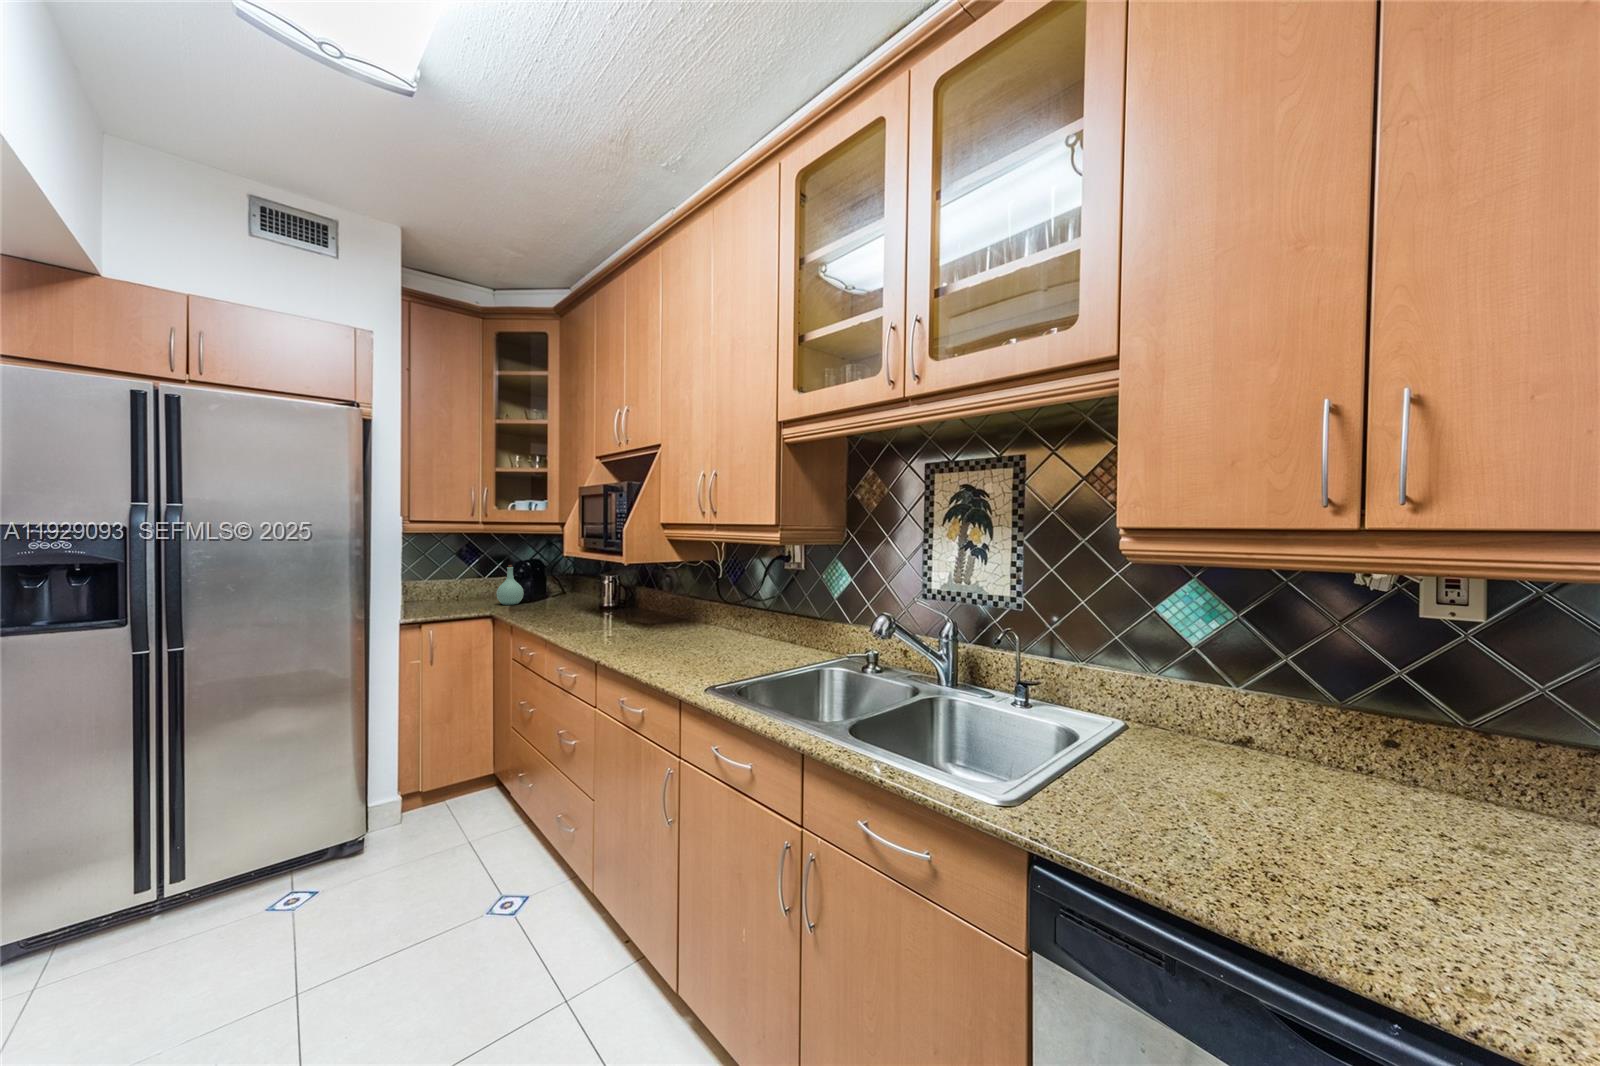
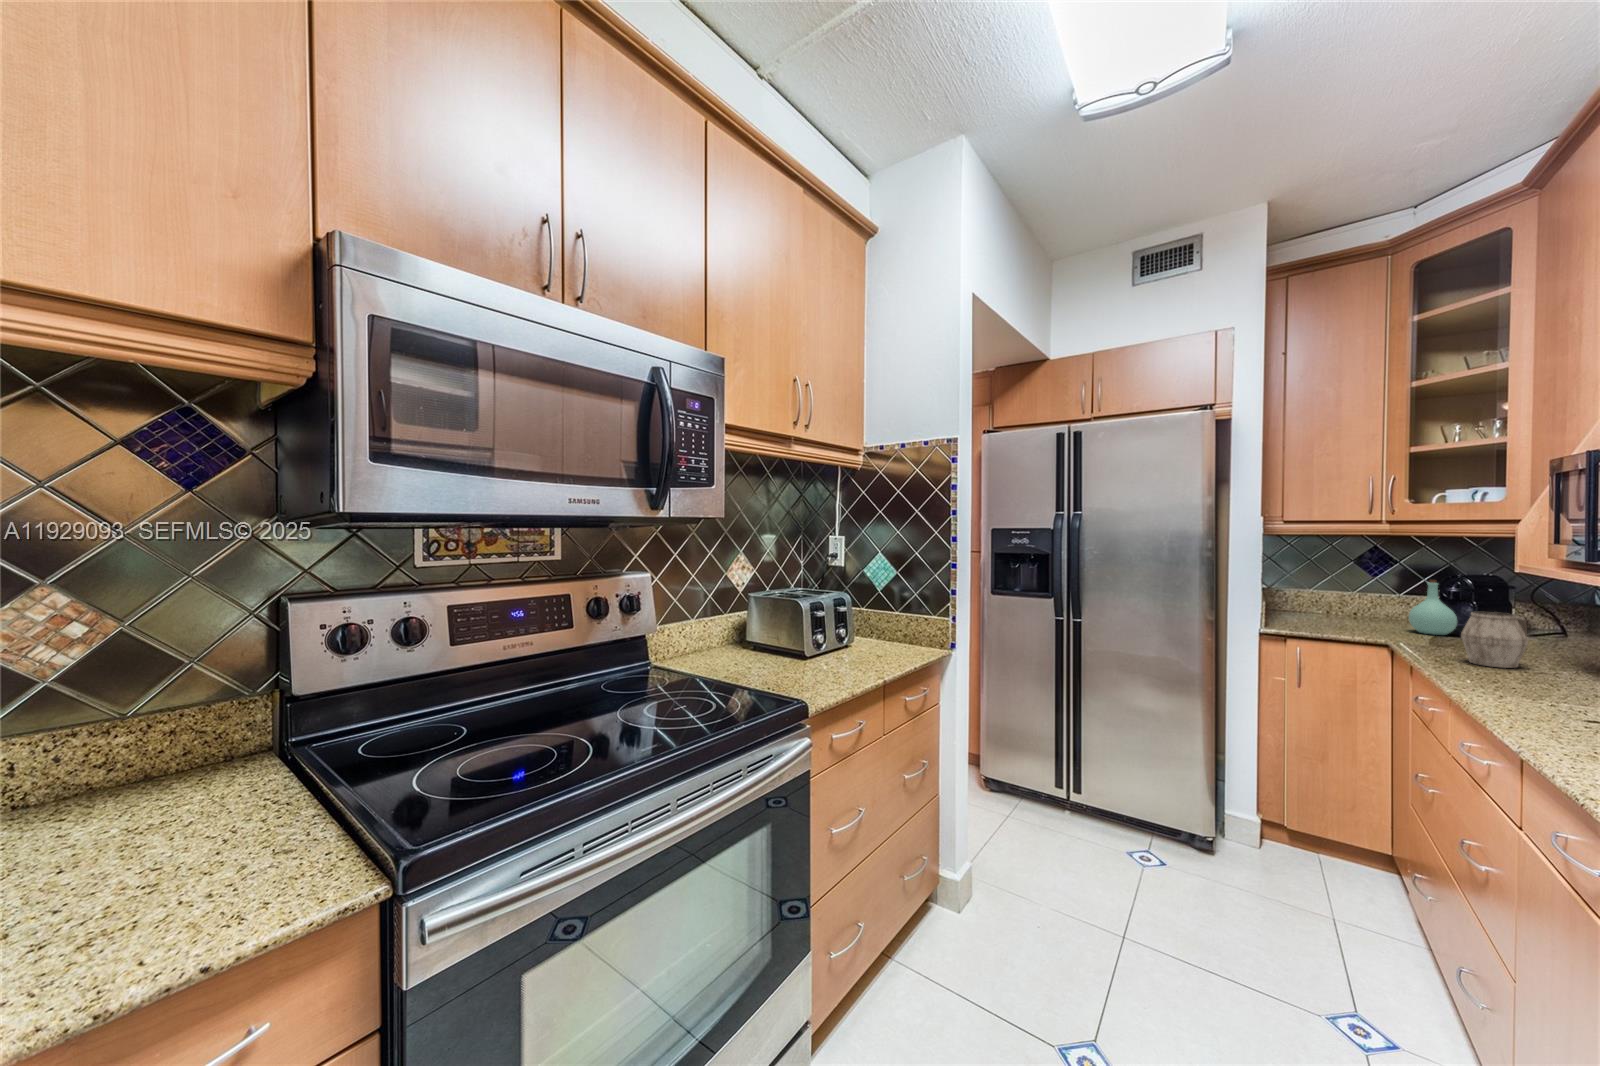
mug: none [538,582,569,618] -> present [1461,612,1528,668]

